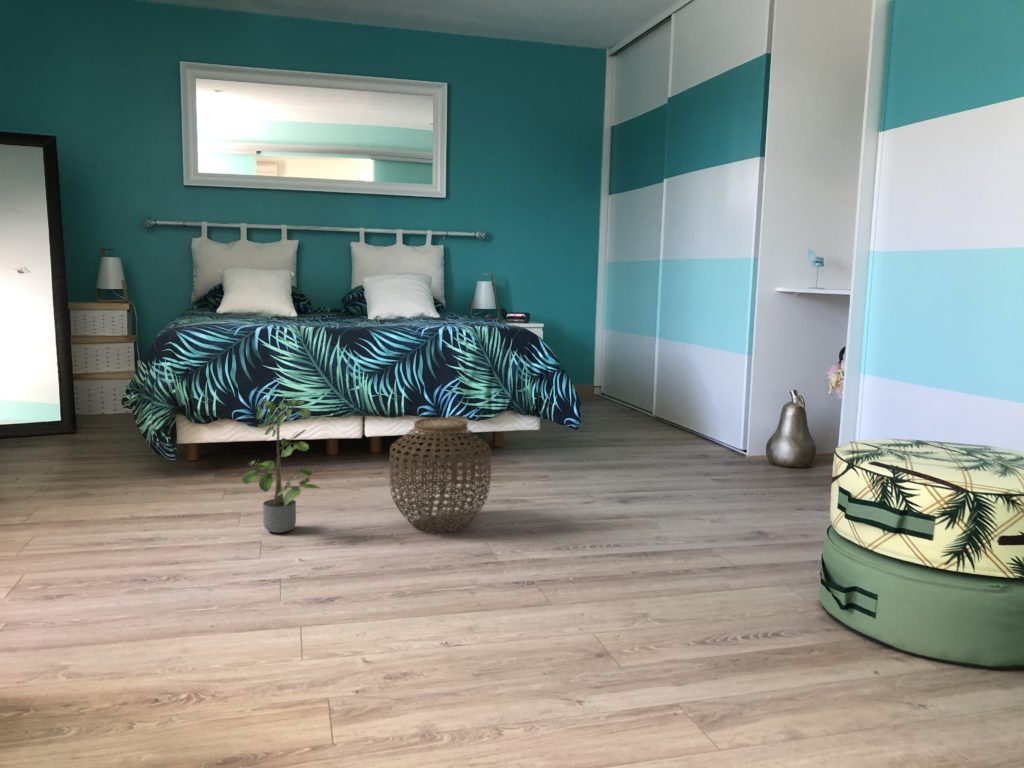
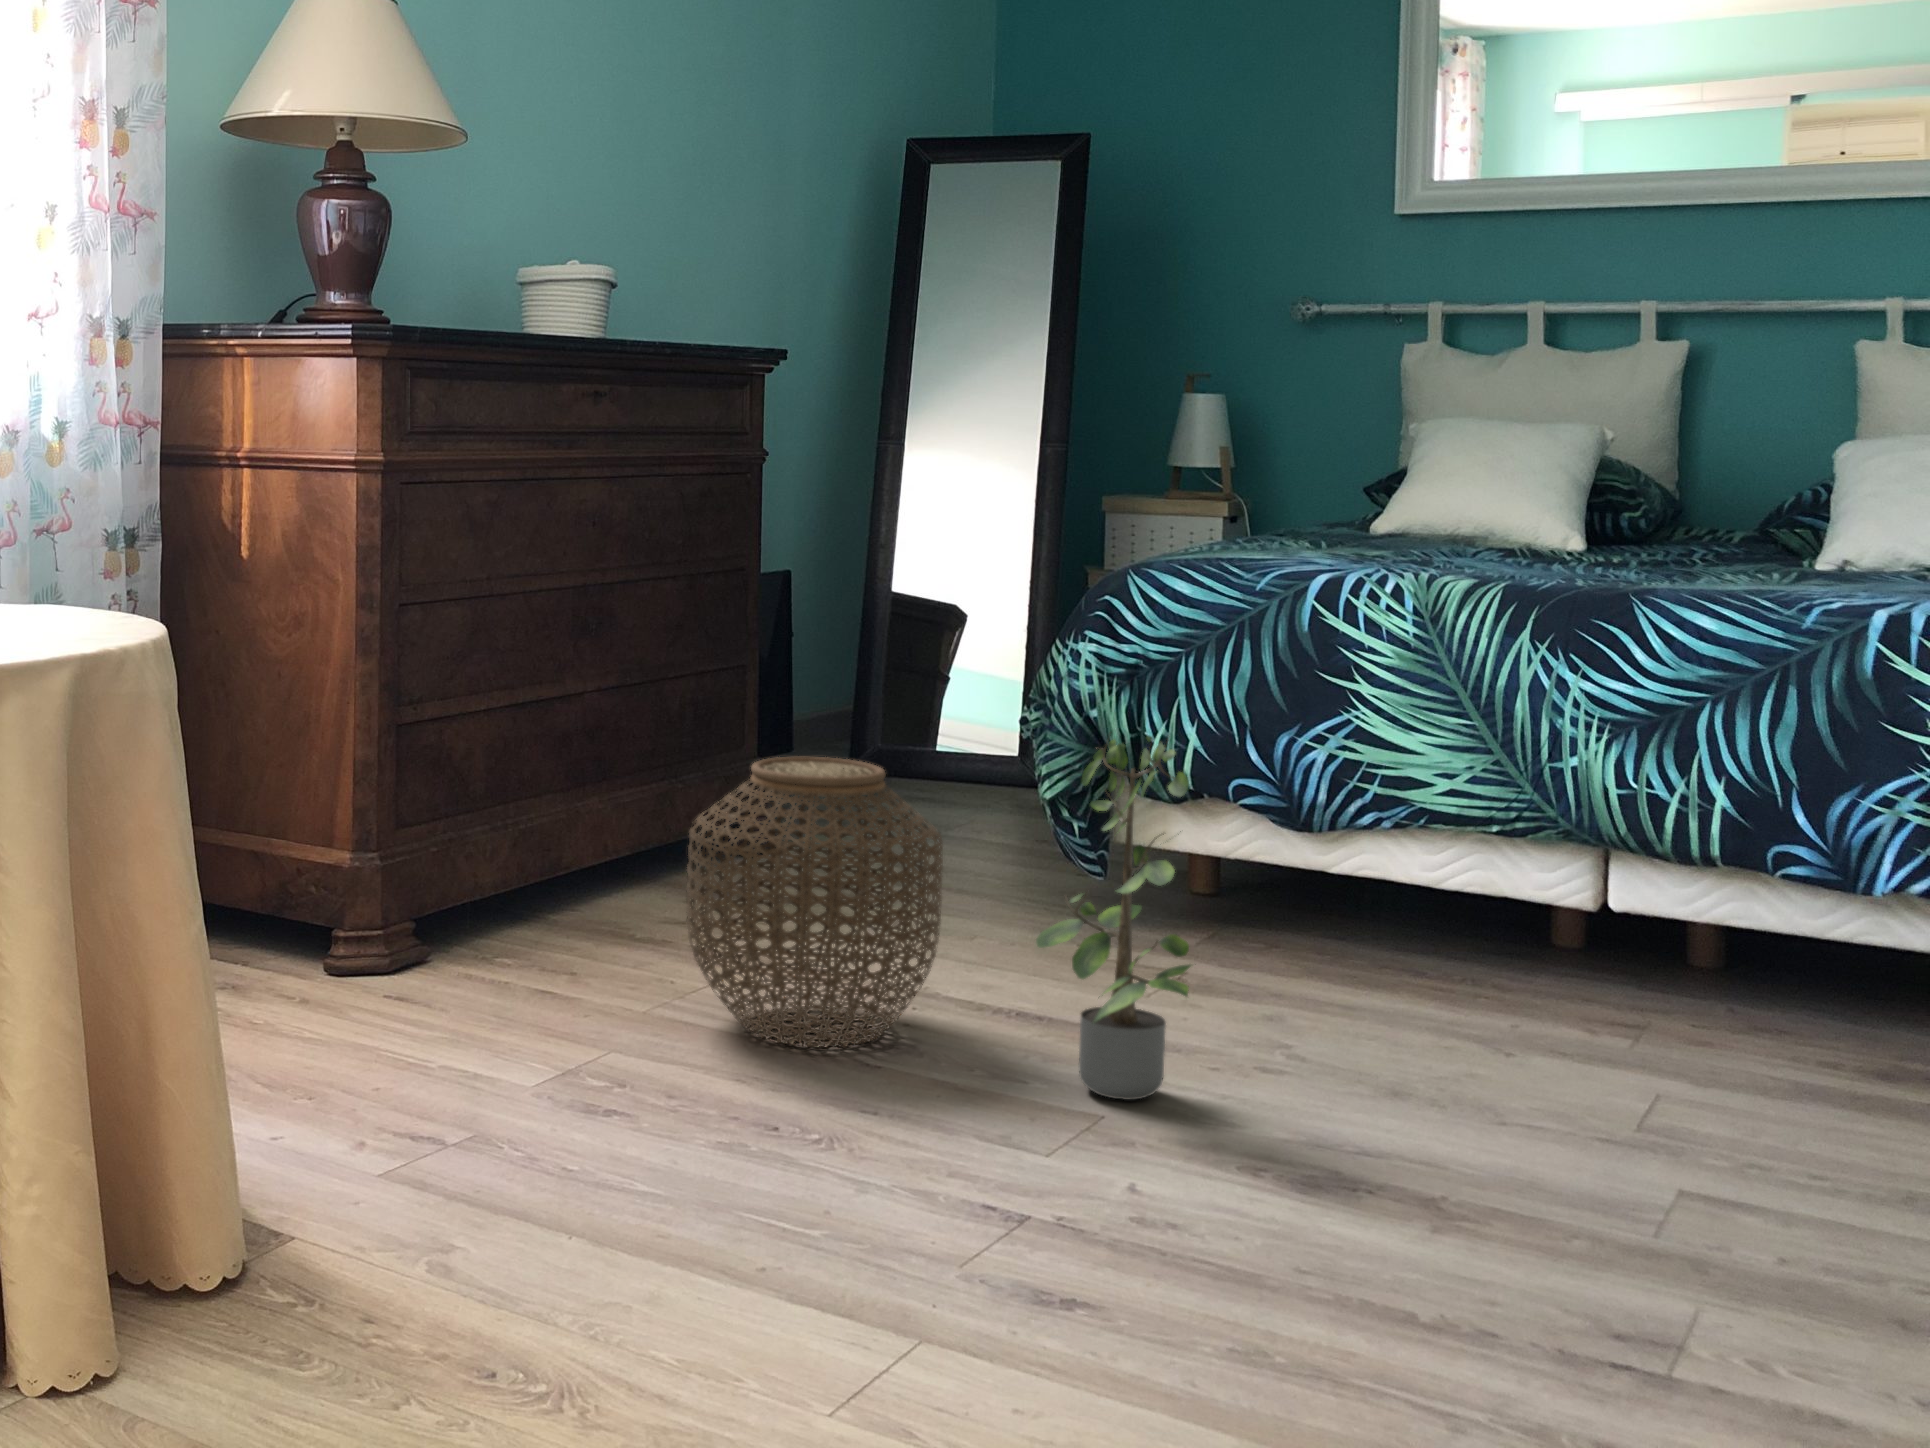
woven basket: present [390,418,491,532] -> present [686,757,943,1047]

